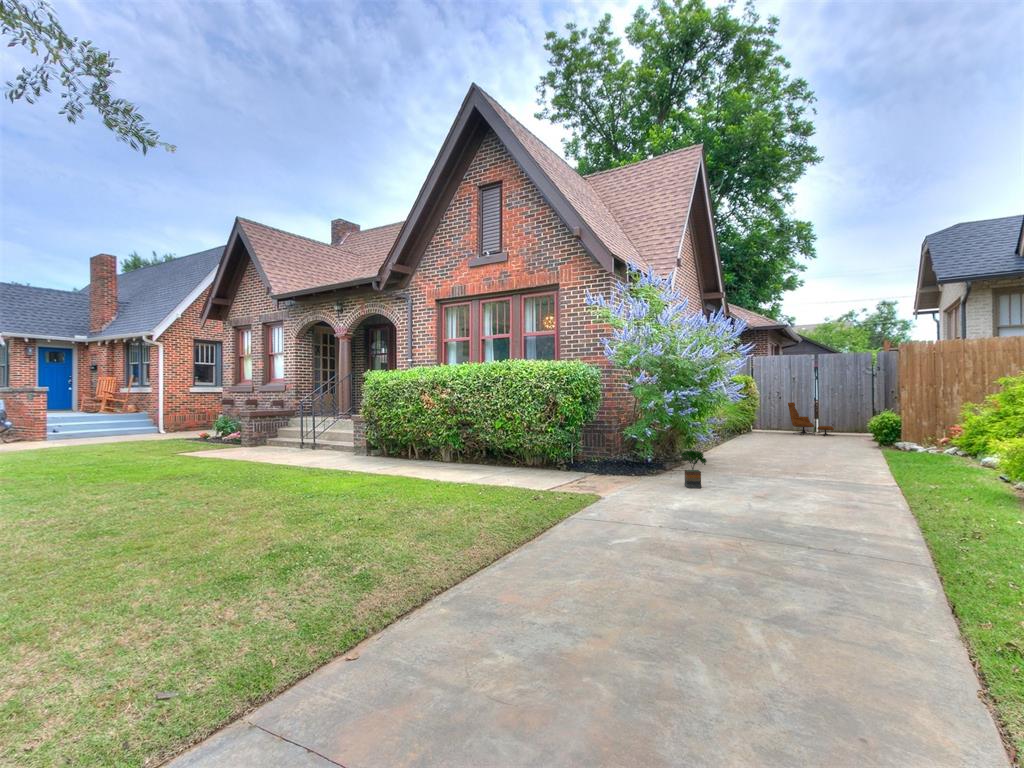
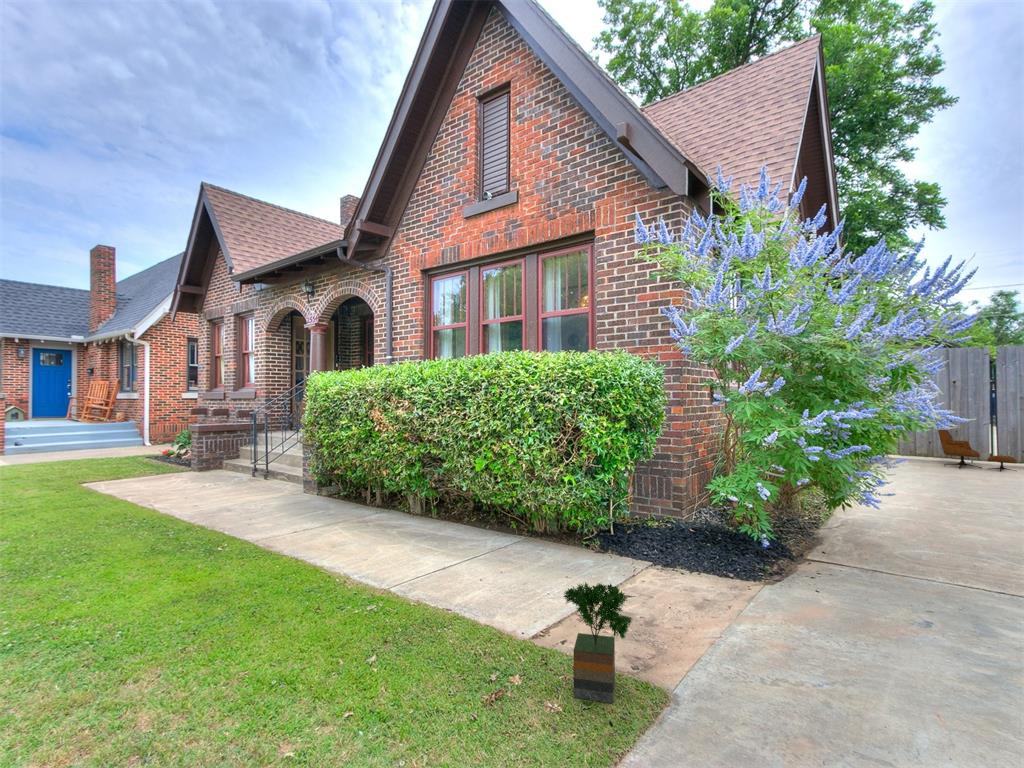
potted tree: present [681,451,707,488] -> present [563,582,632,703]

